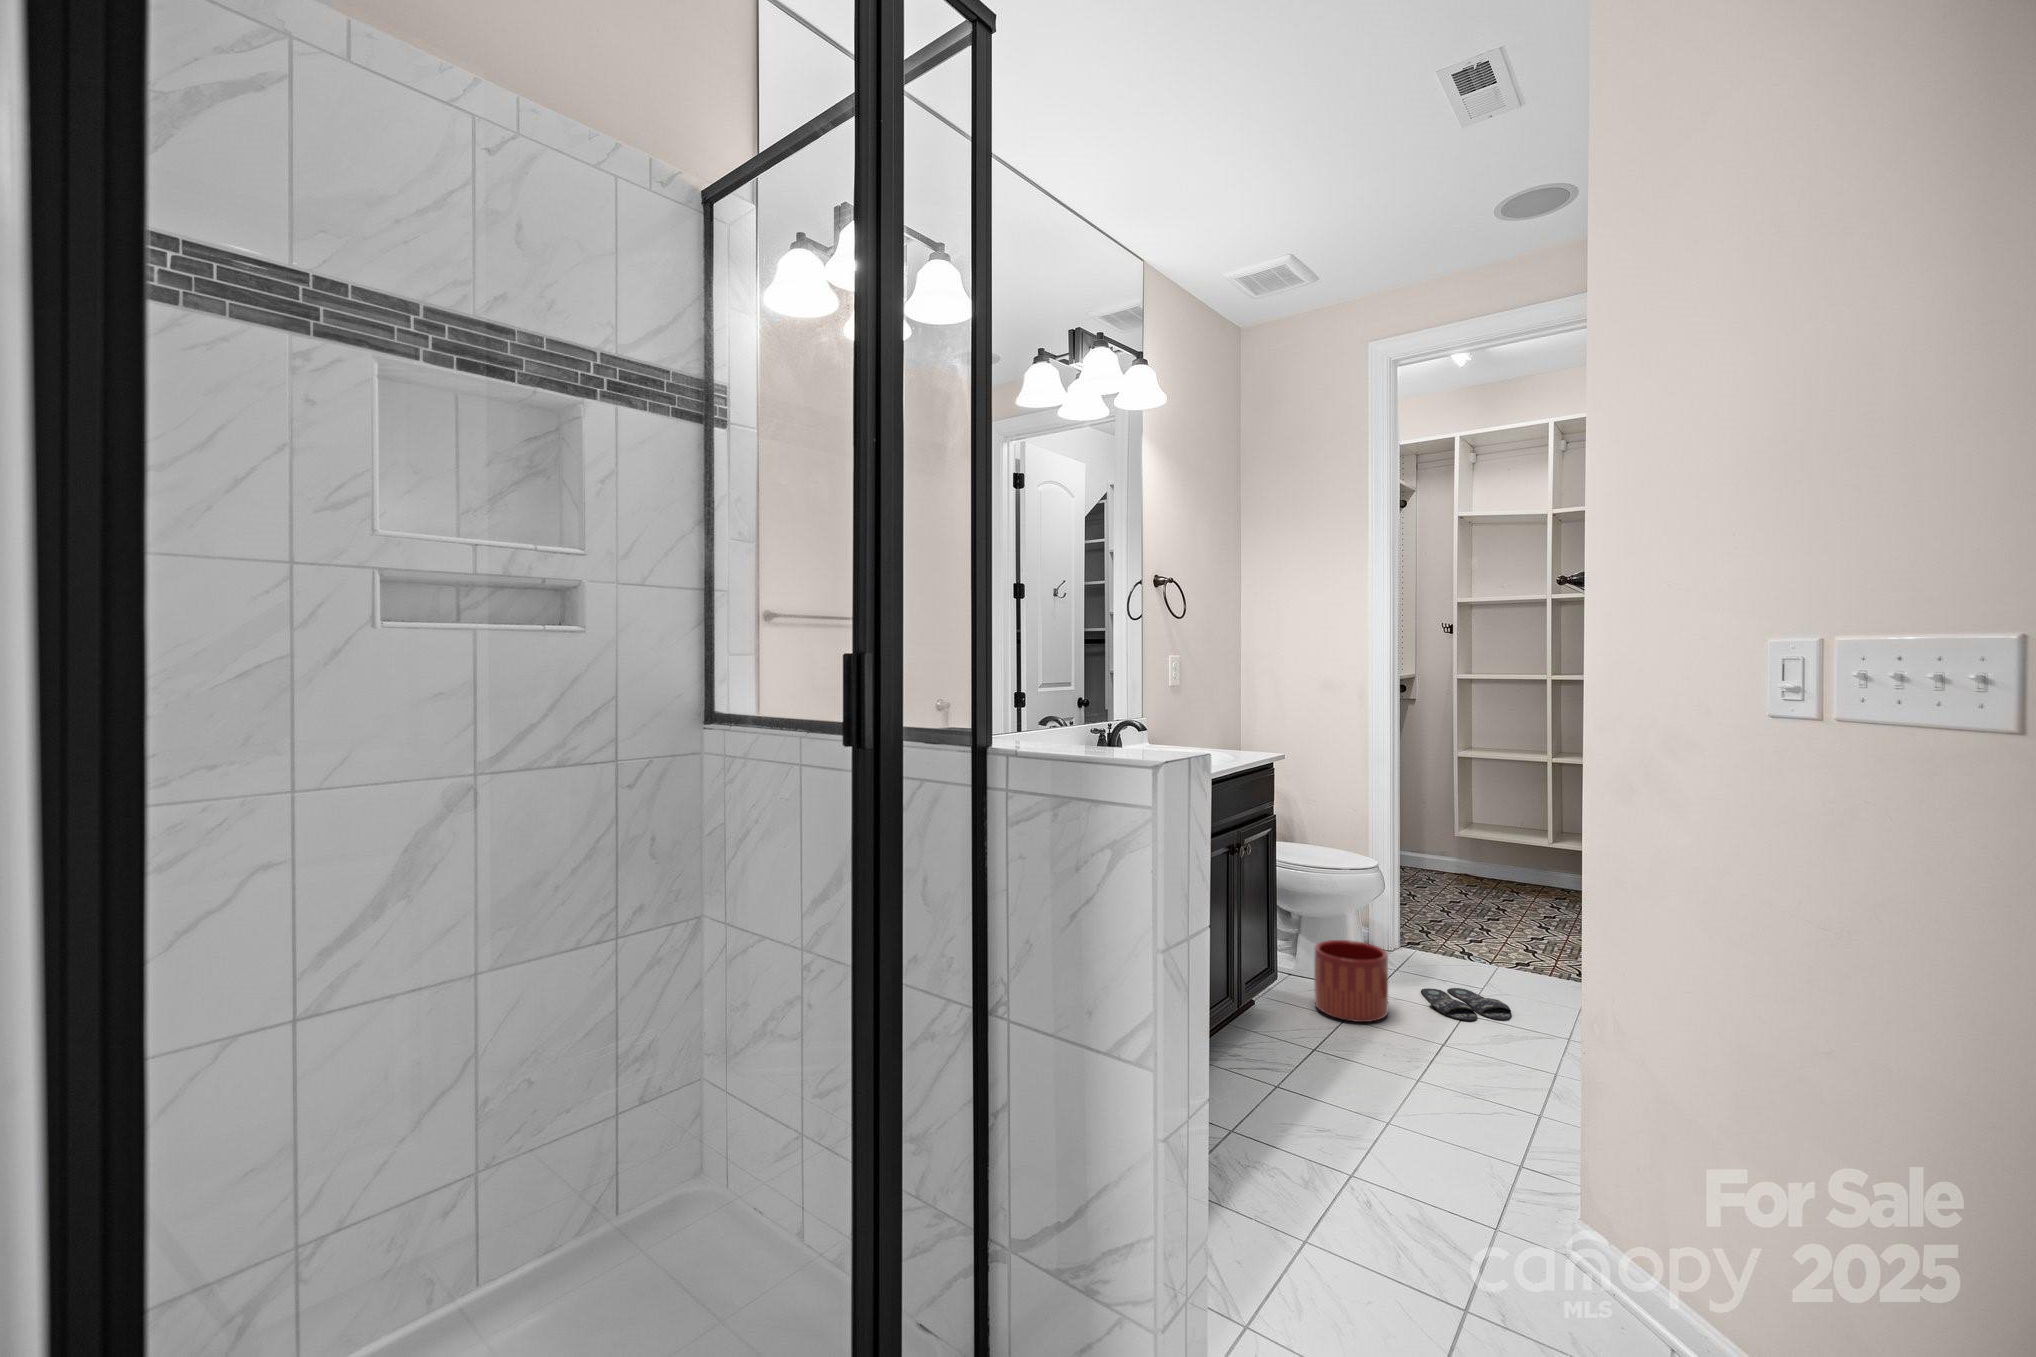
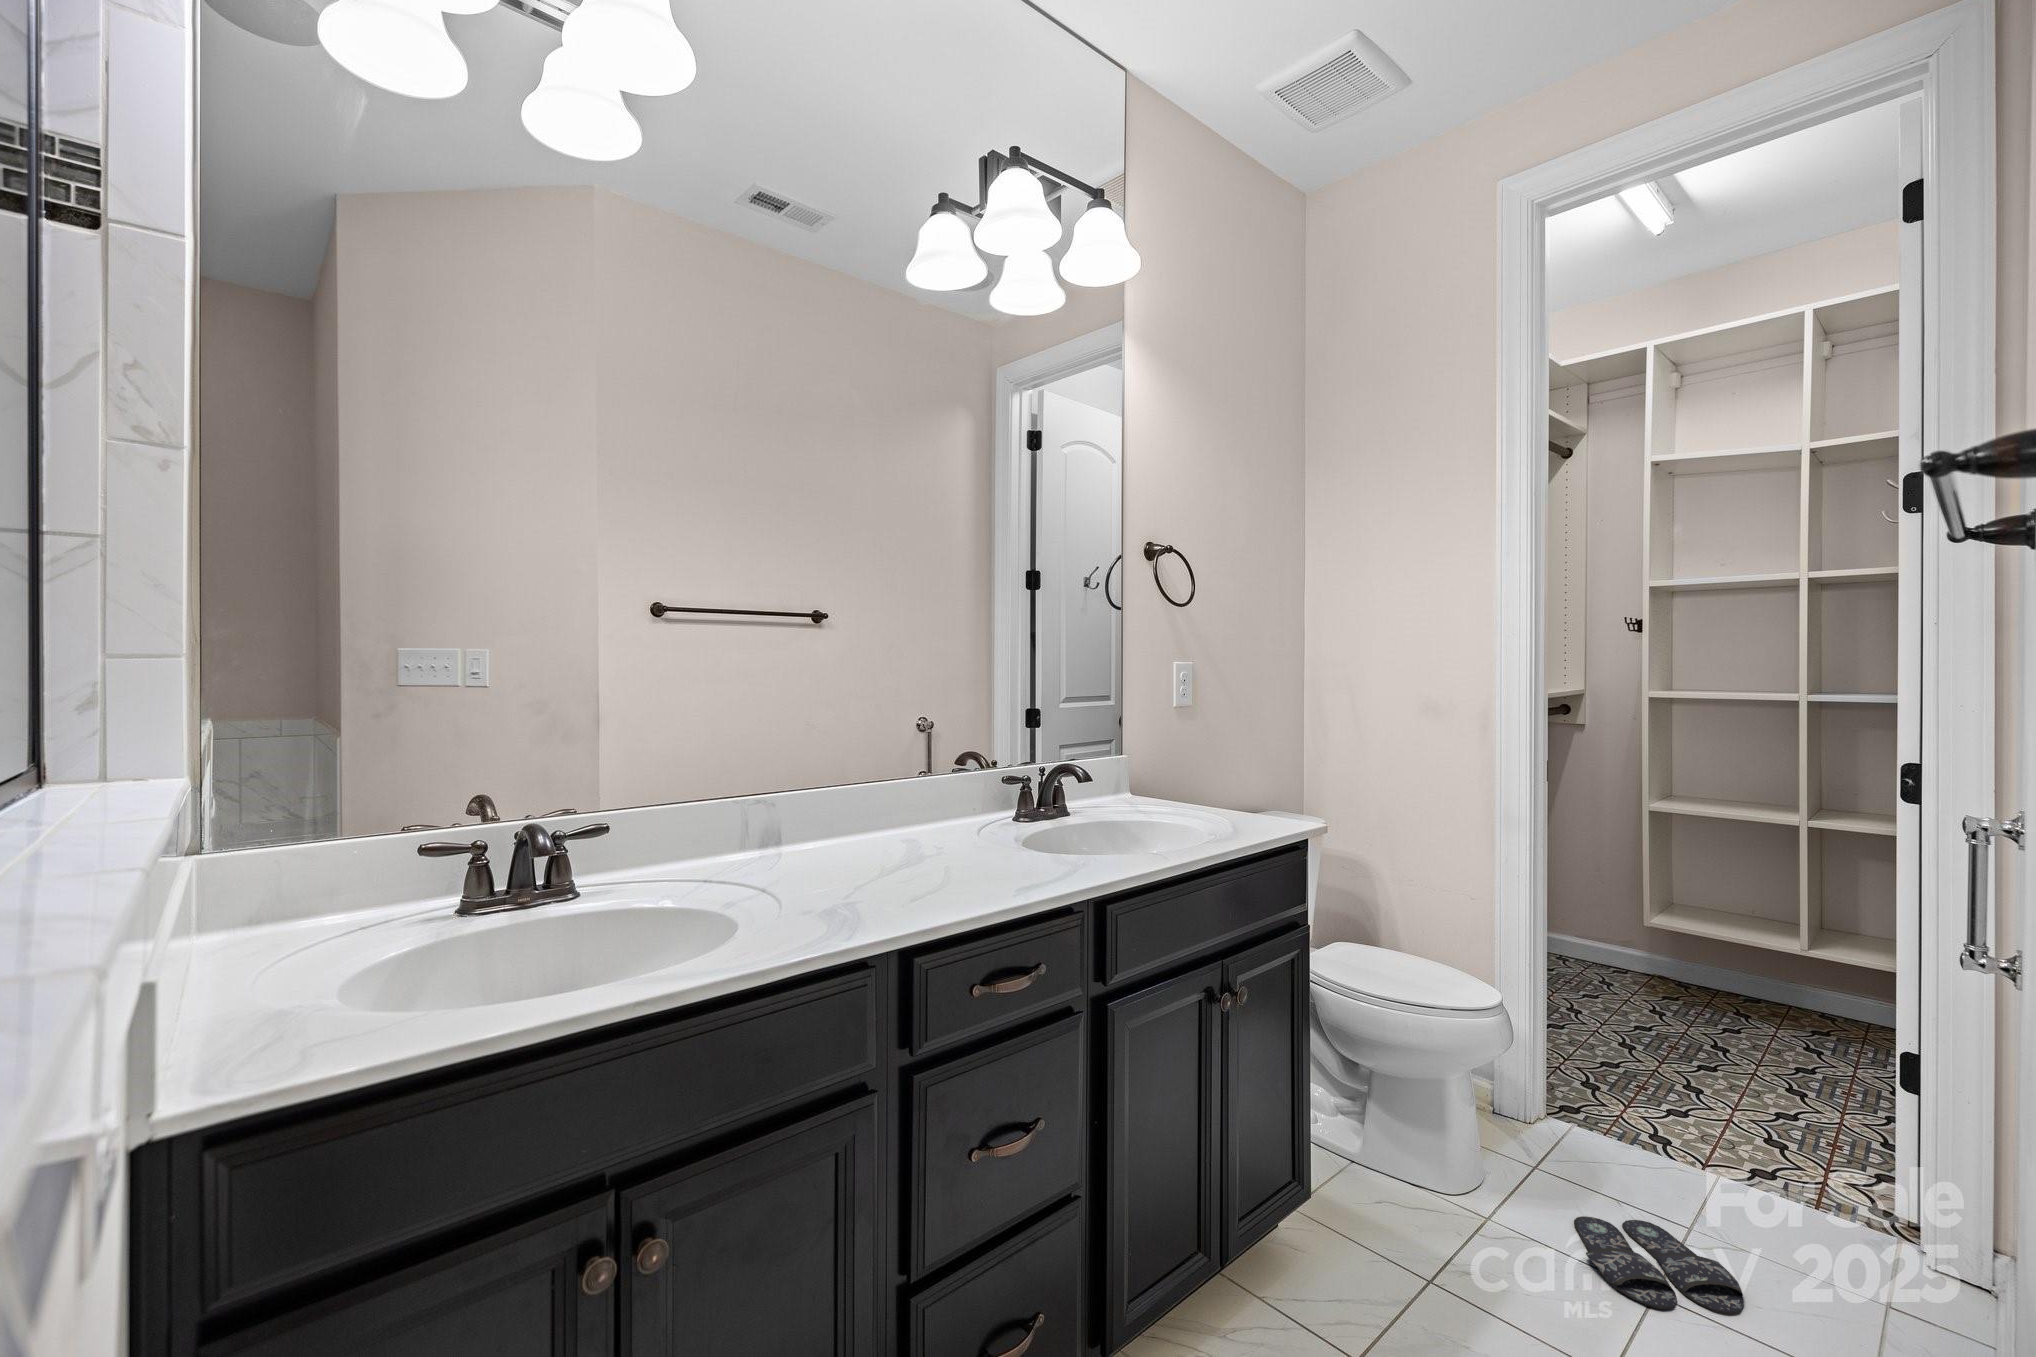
planter: present [1314,940,1388,1022] -> none [1382,1127,1509,1291]

